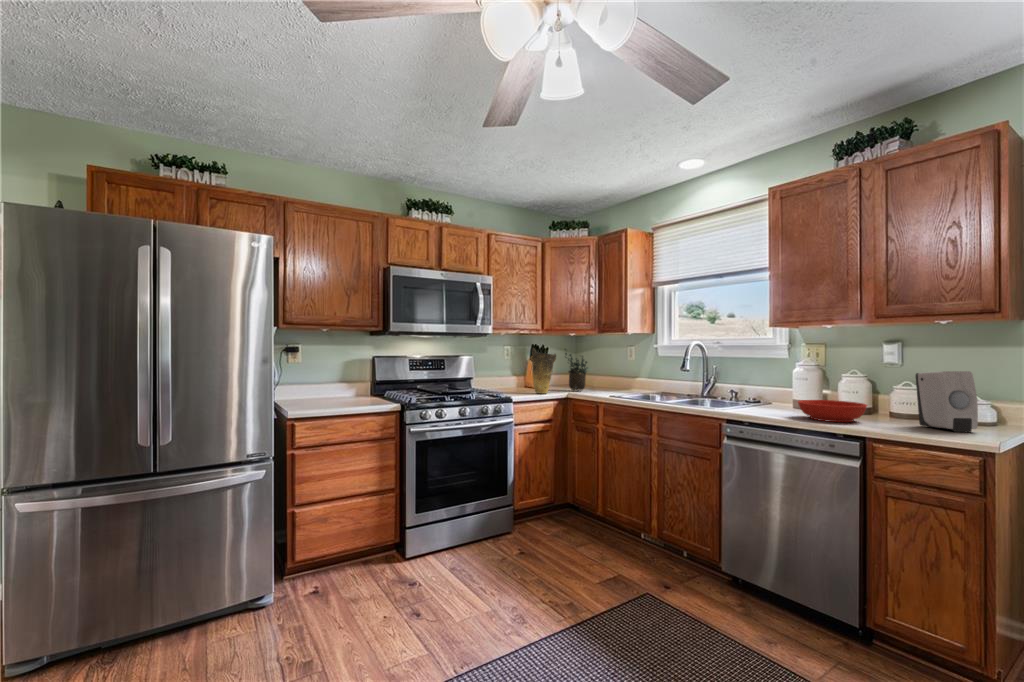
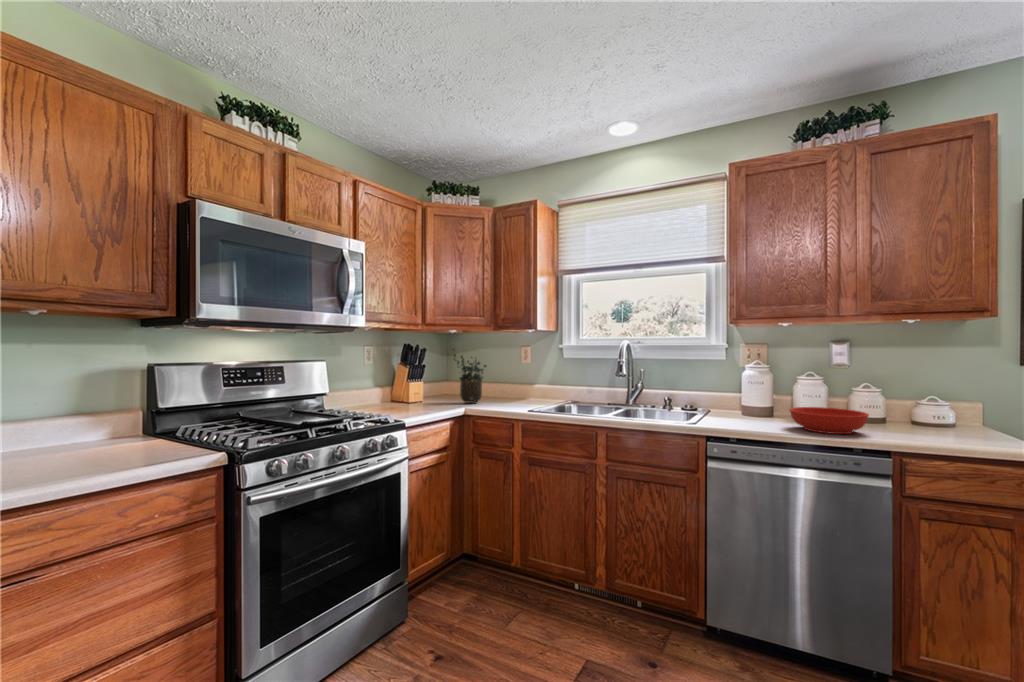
vase: present [531,348,556,394] -> none [423,348,454,411]
soap dispenser: present [916,371,978,432] -> none [907,374,976,439]

